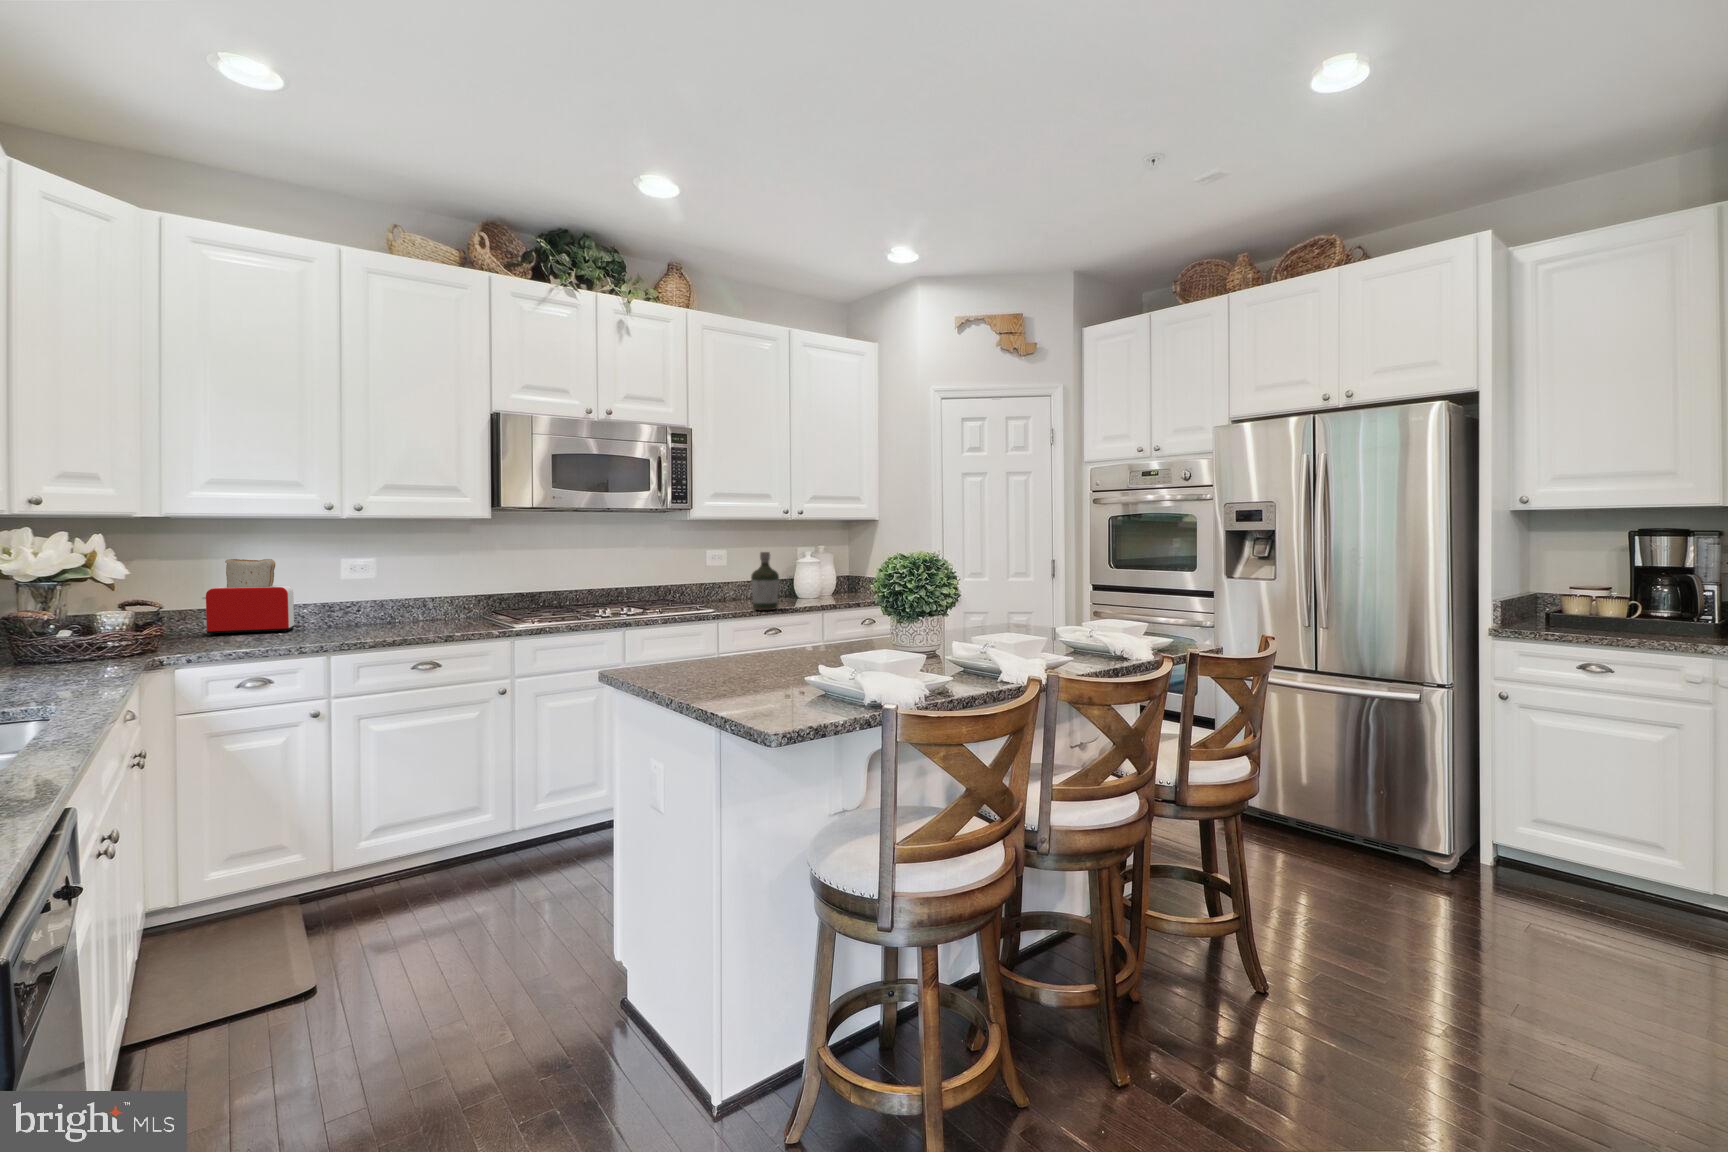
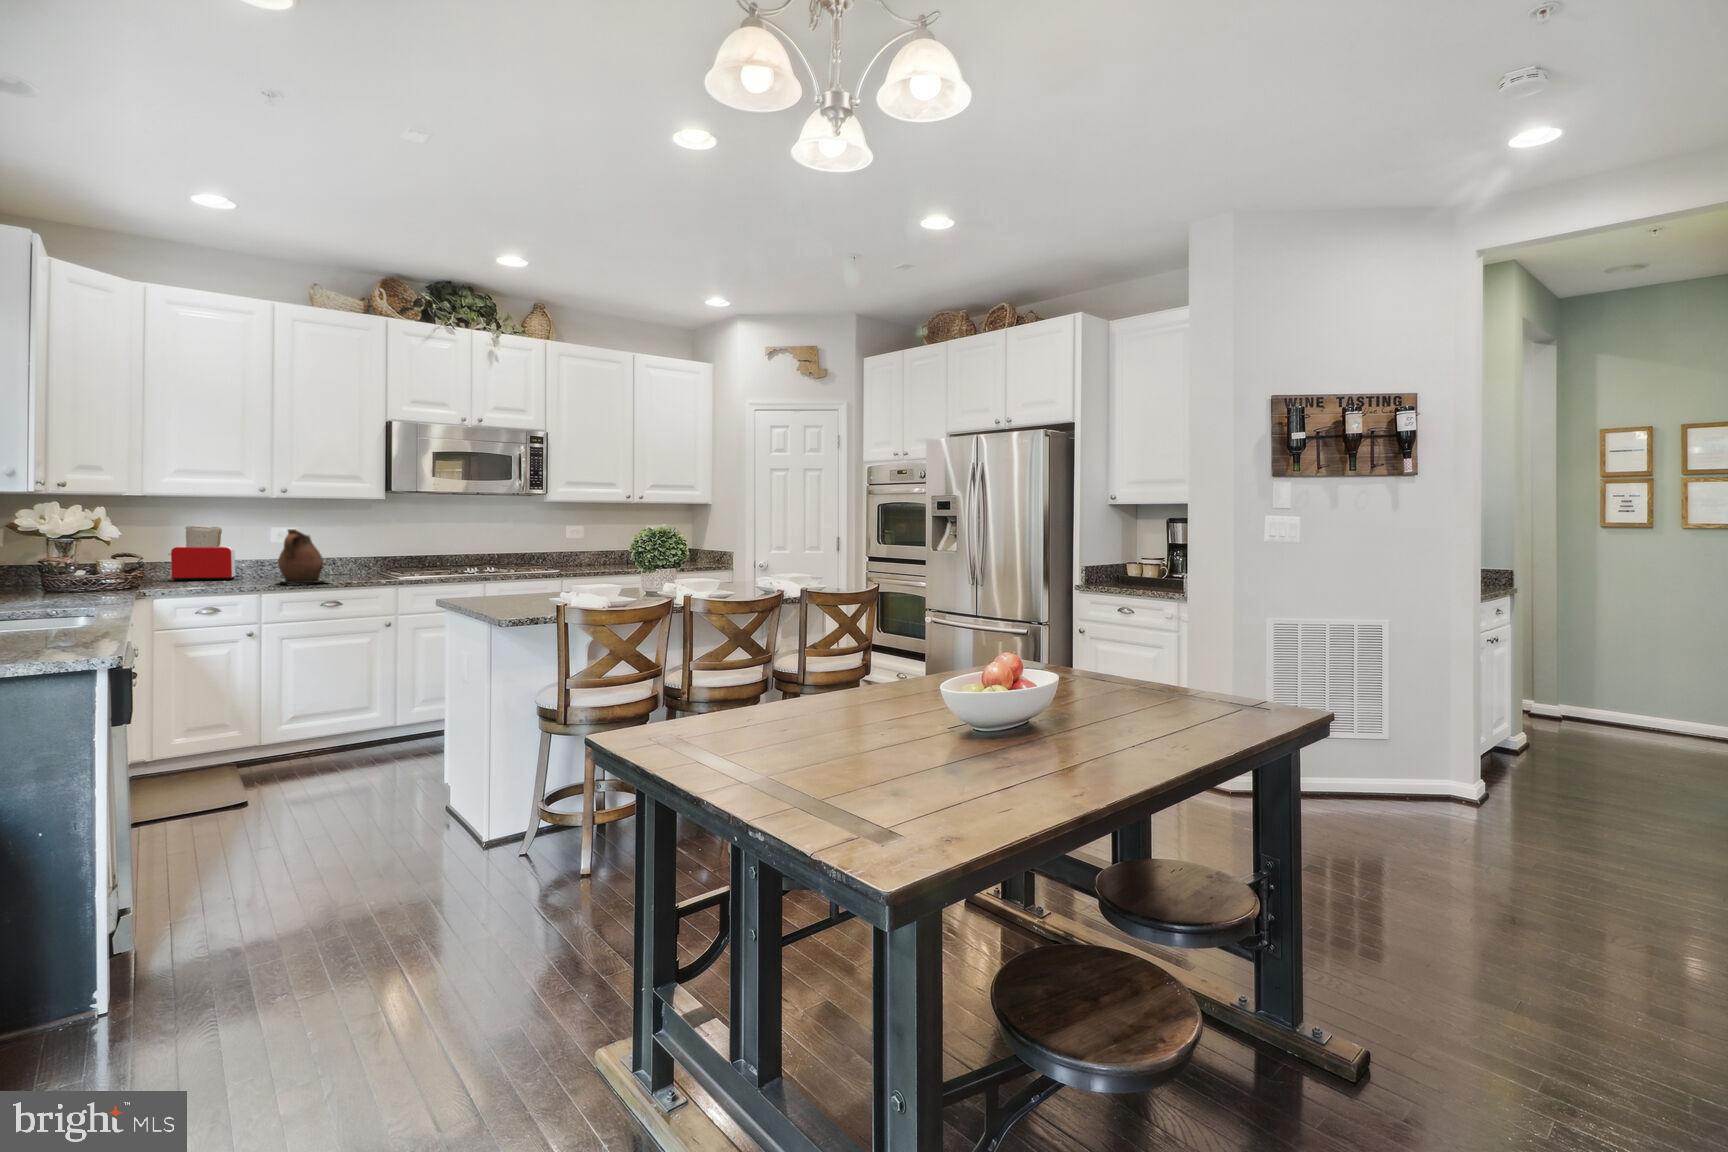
bottle: present [751,552,779,610] -> none [592,529,615,574]
ceramic pitcher: none [342,562,423,639] -> present [278,529,323,584]

